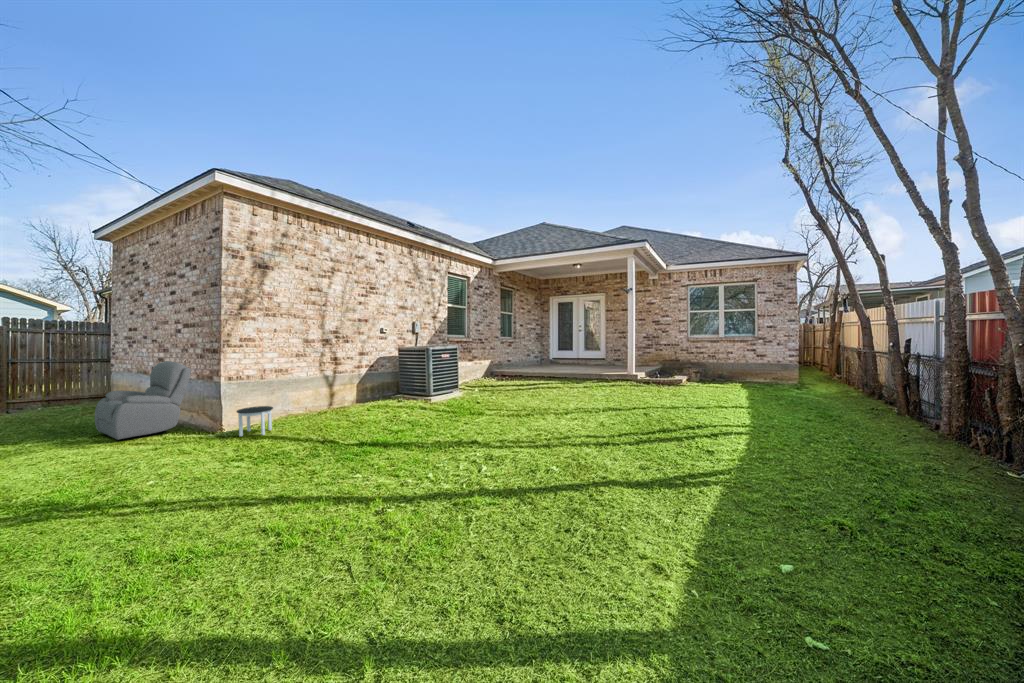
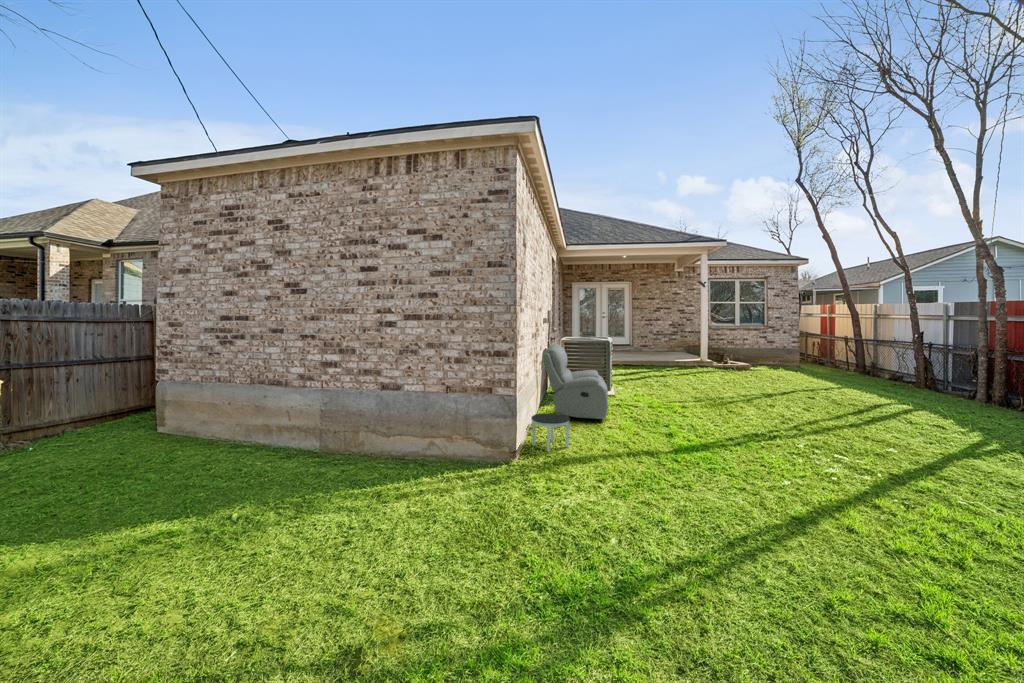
chair: present [95,361,191,440] -> present [543,344,608,419]

